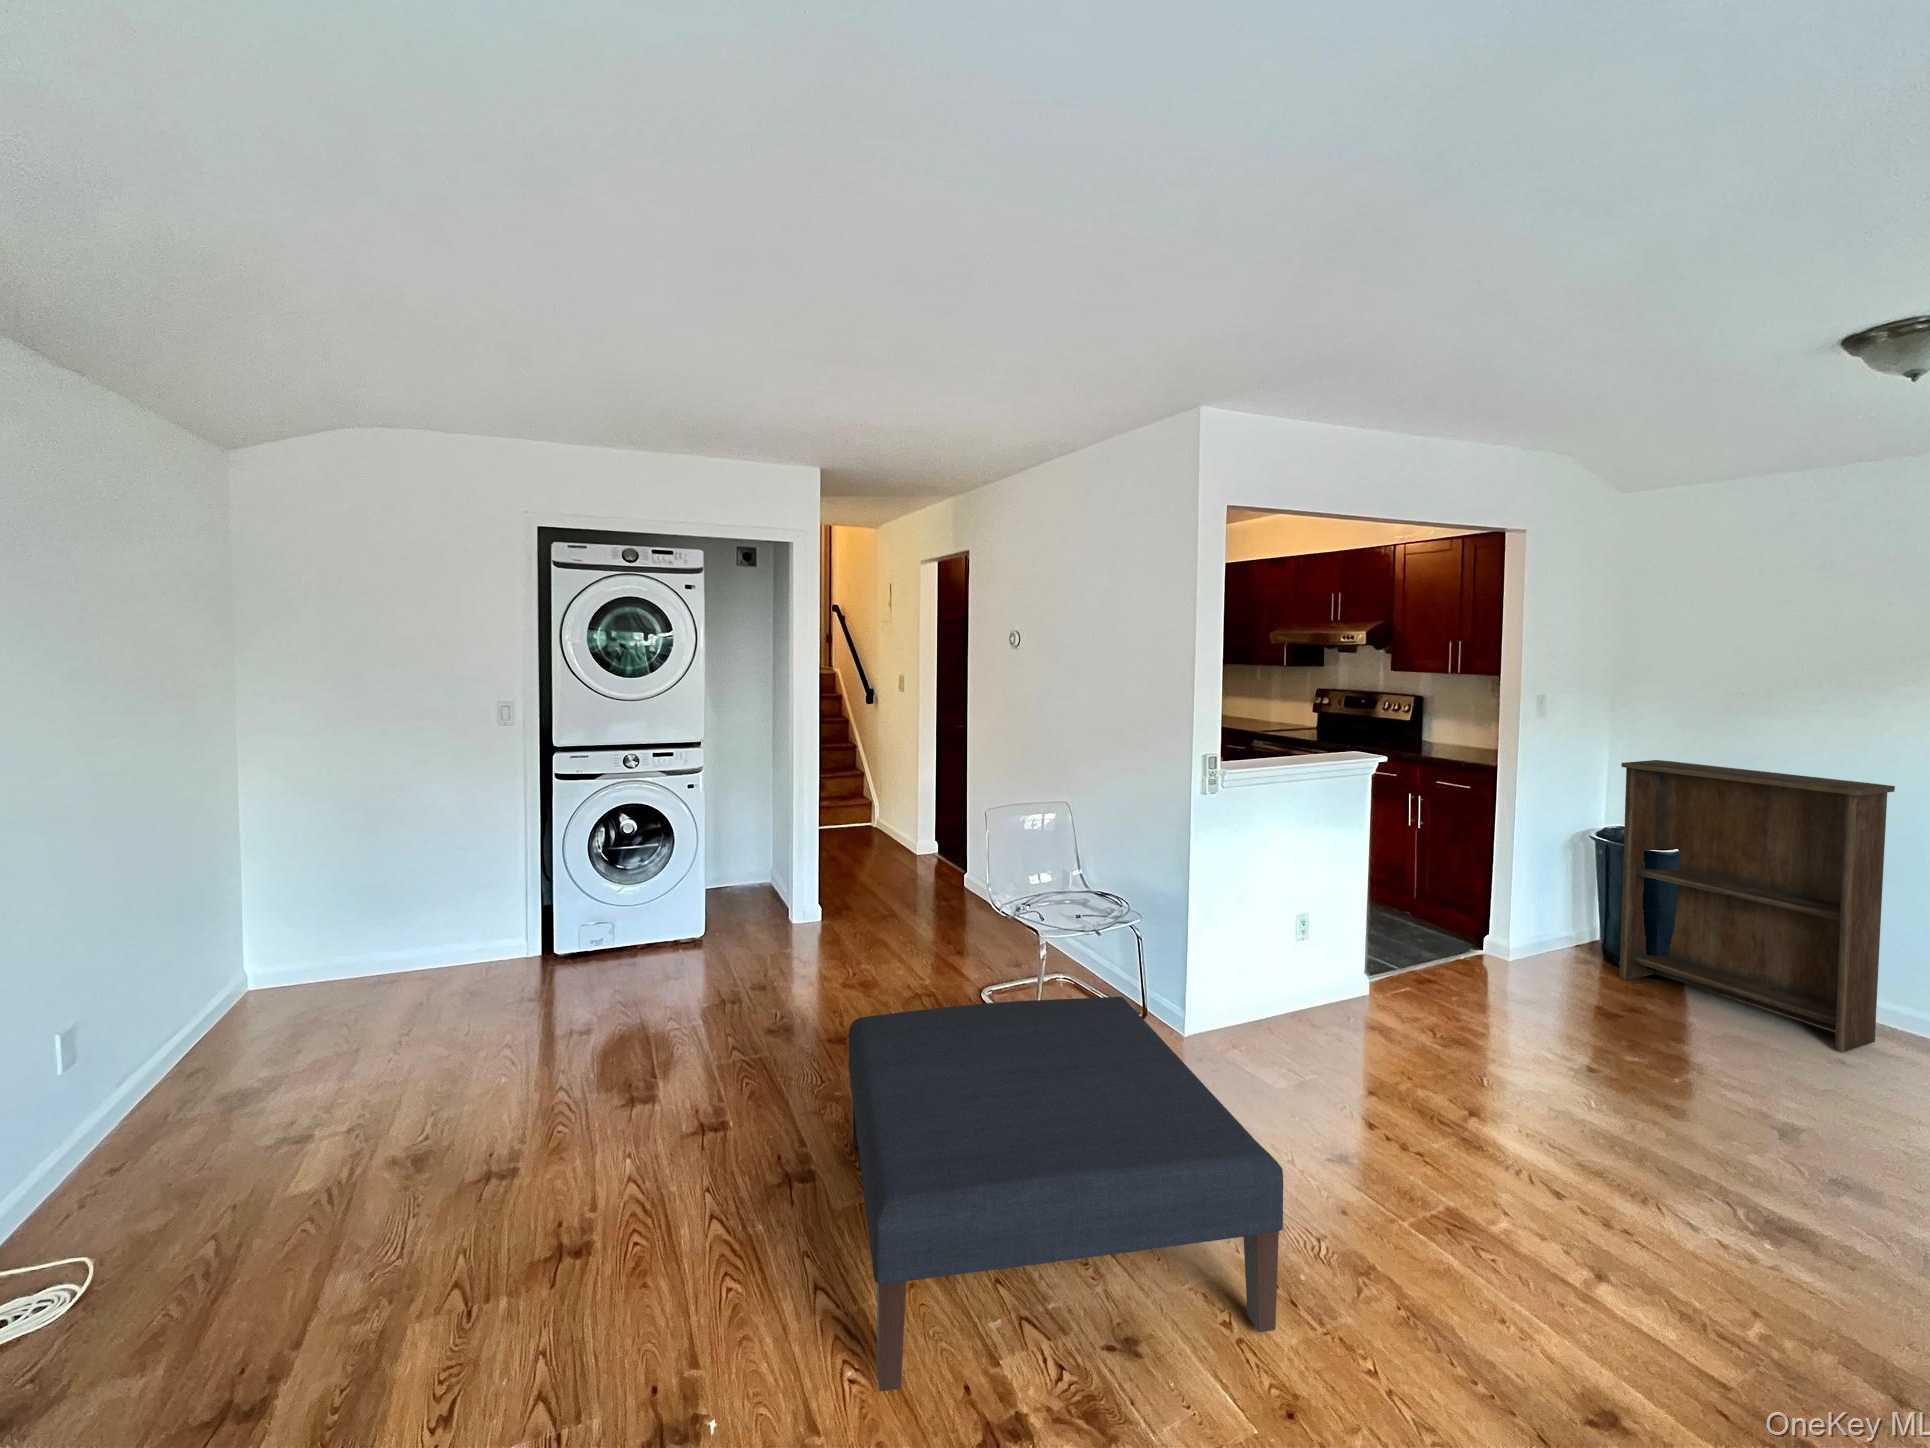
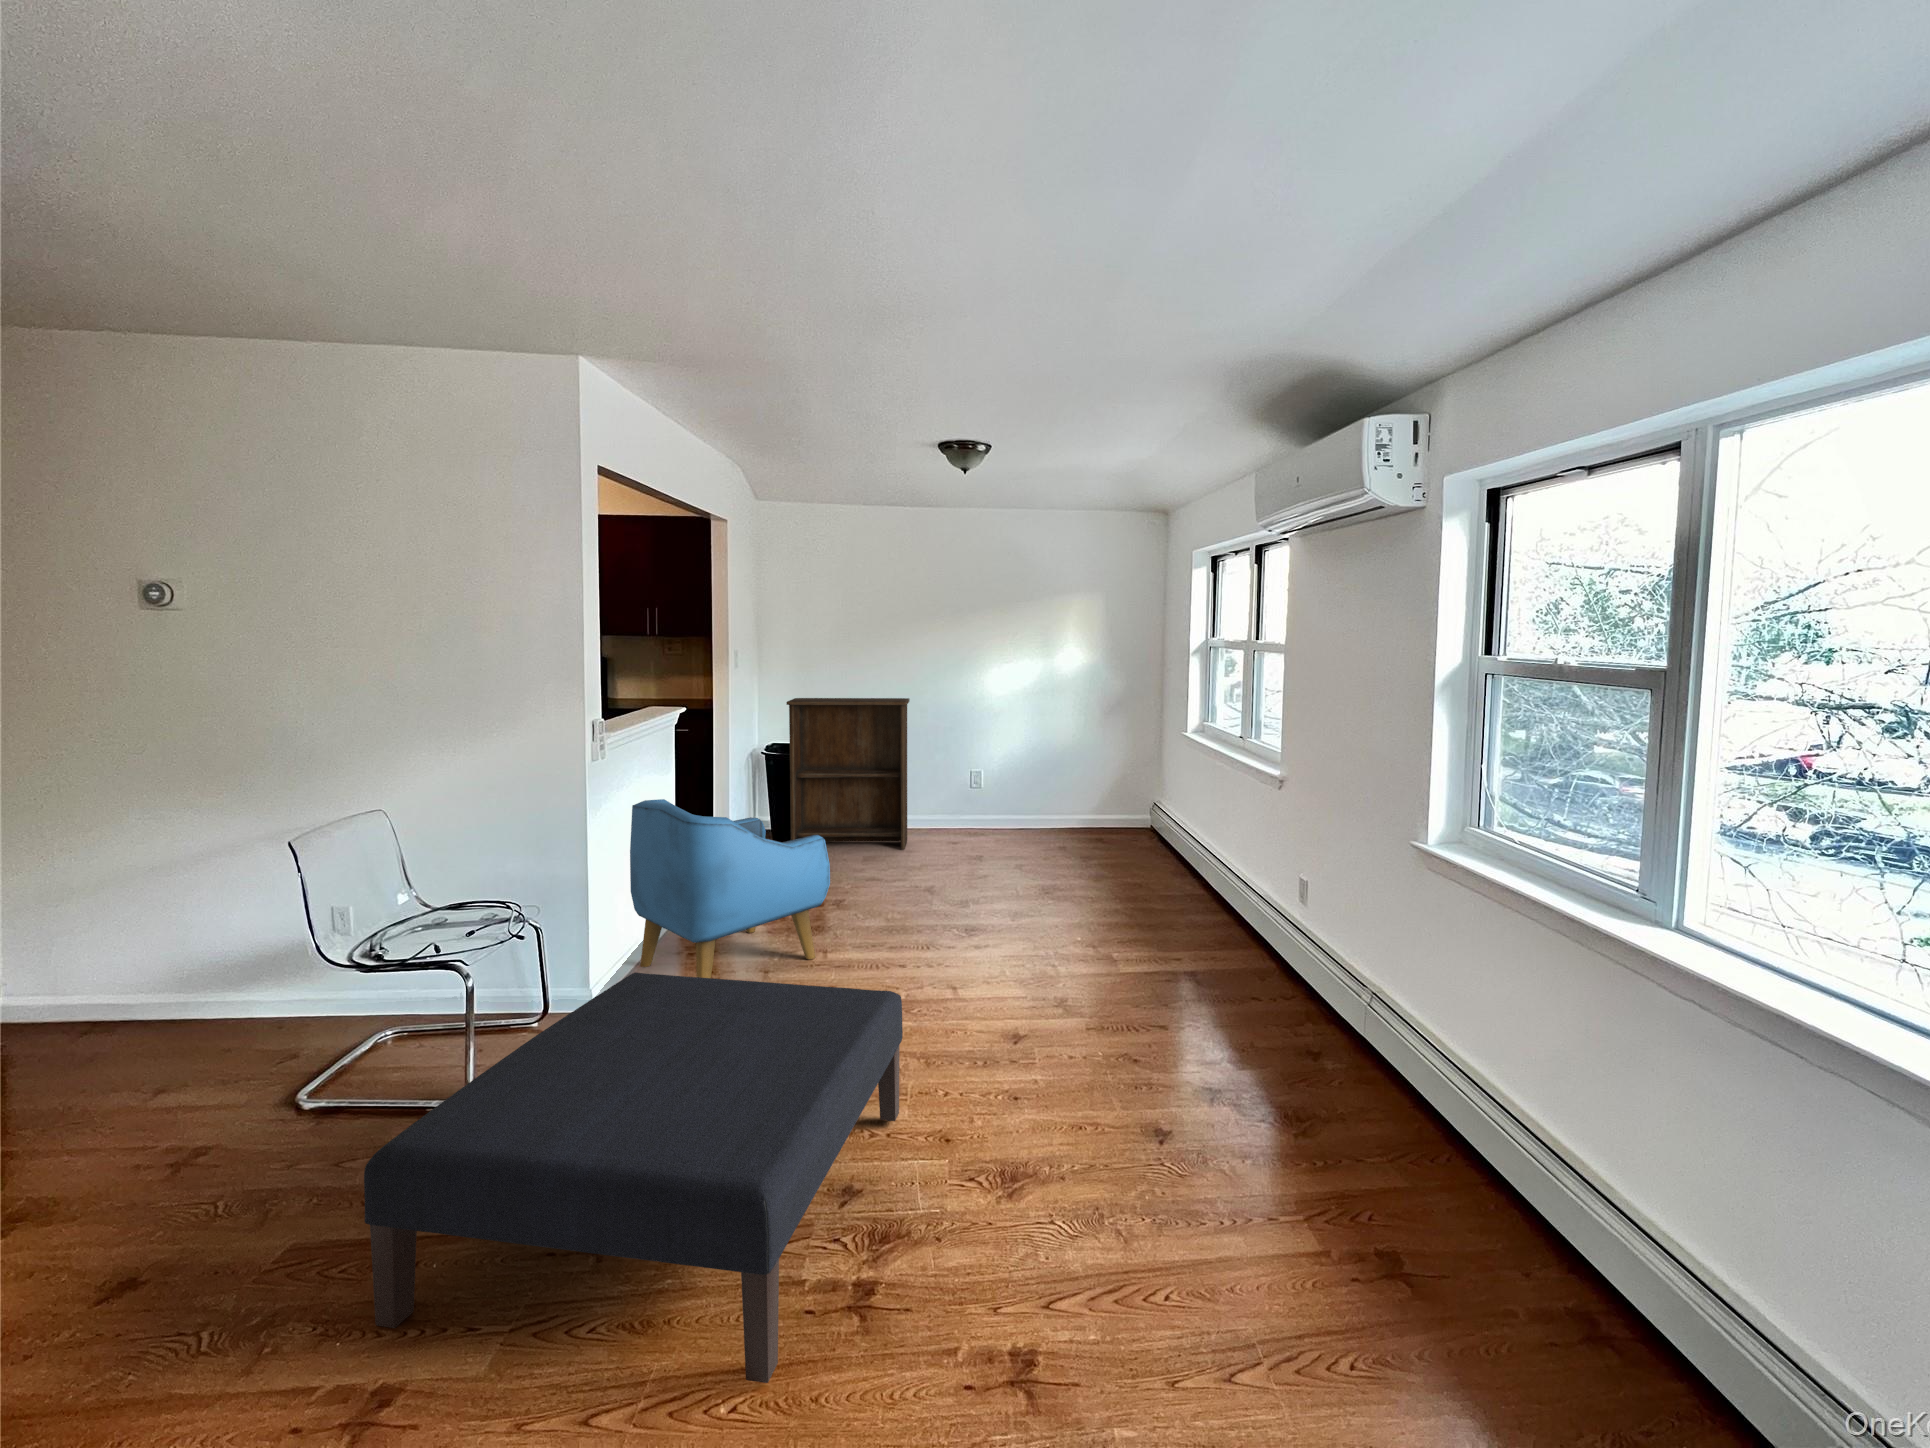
armchair: none [1258,843,1478,1111] -> present [630,799,830,978]

